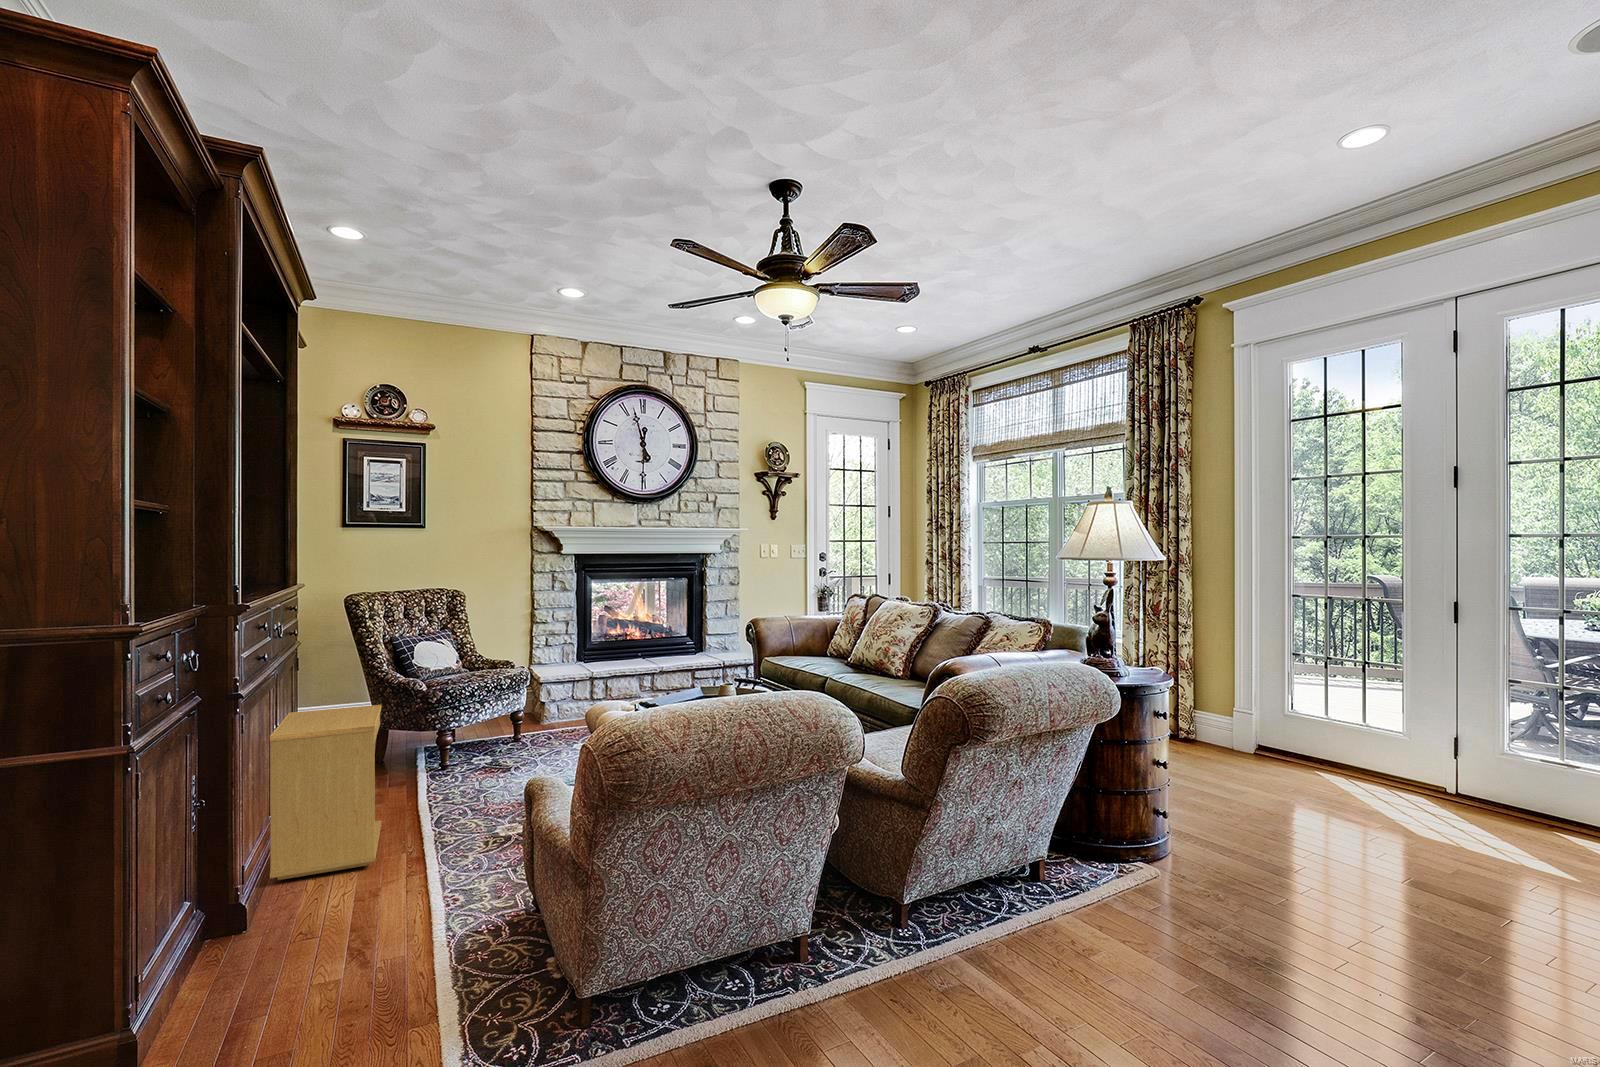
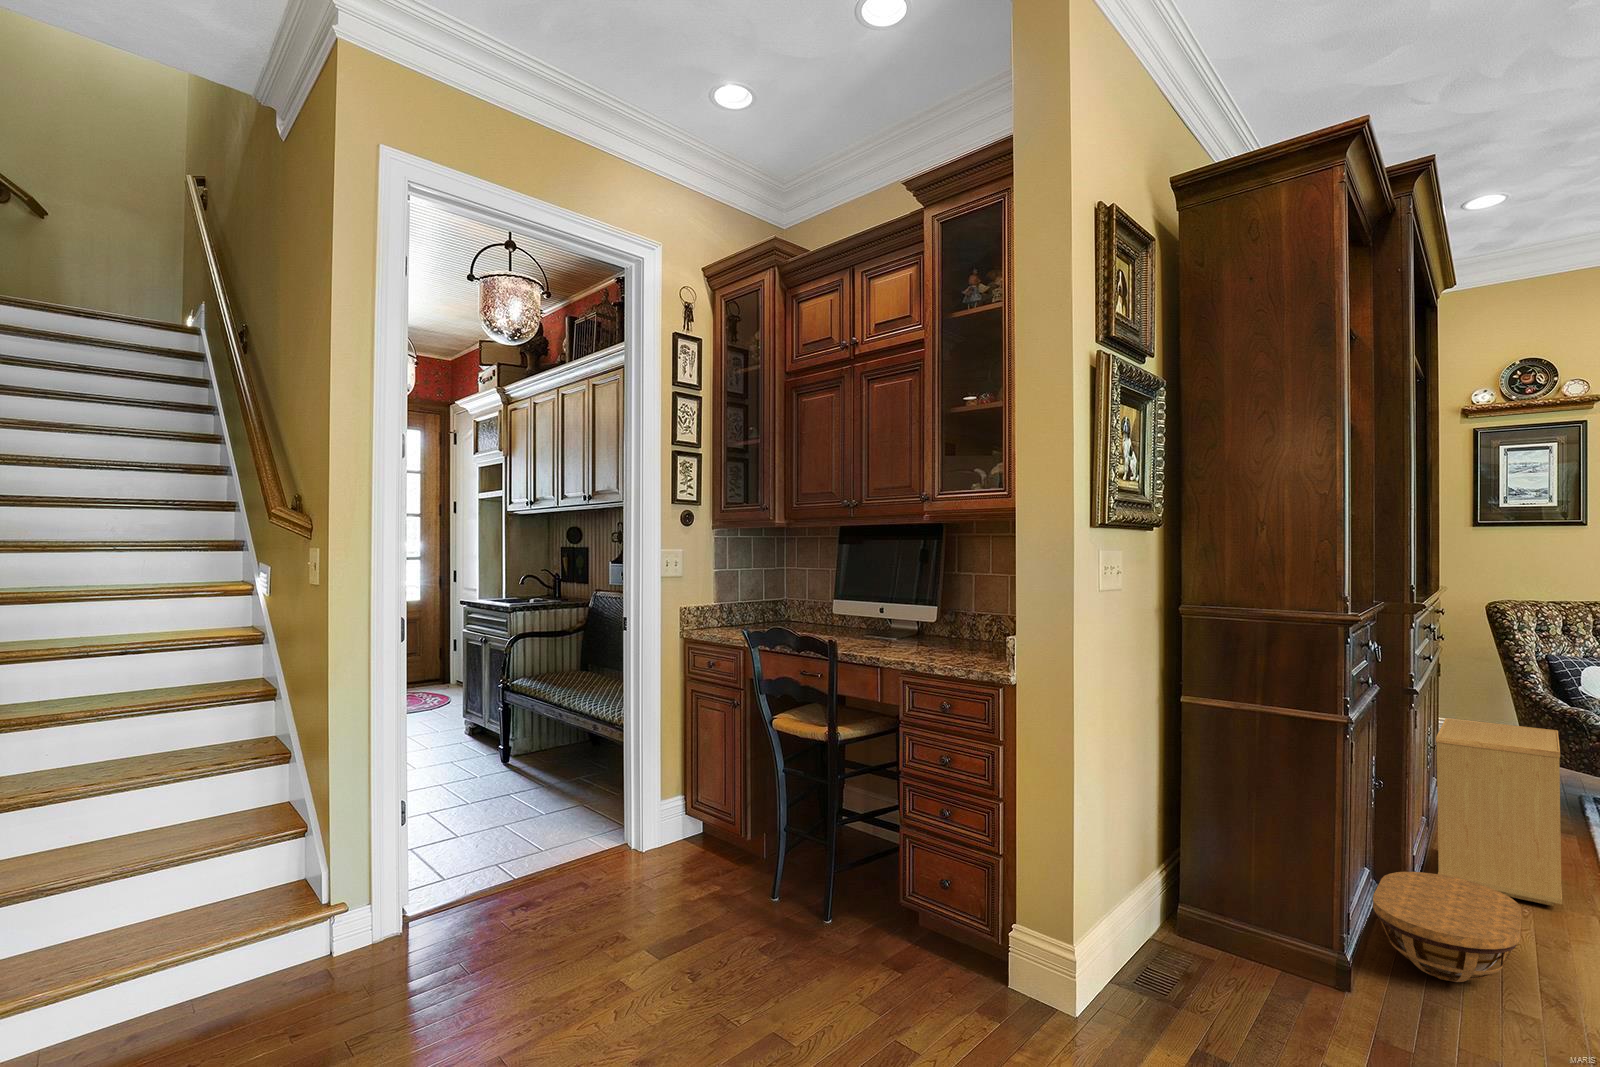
basket: none [167,877,326,1004] -> present [1373,872,1521,982]

